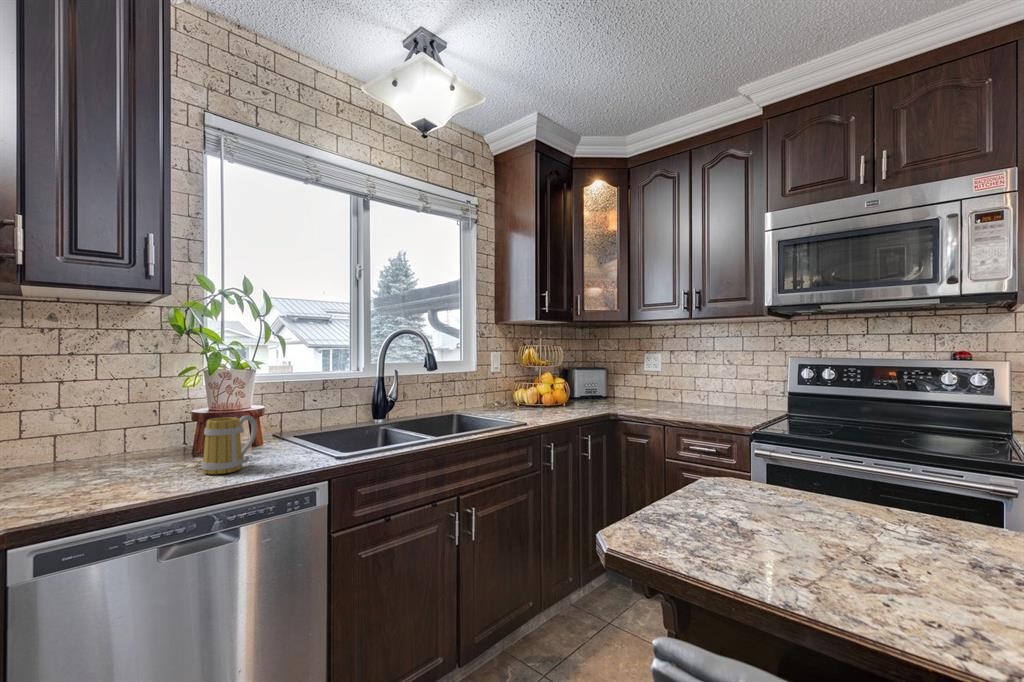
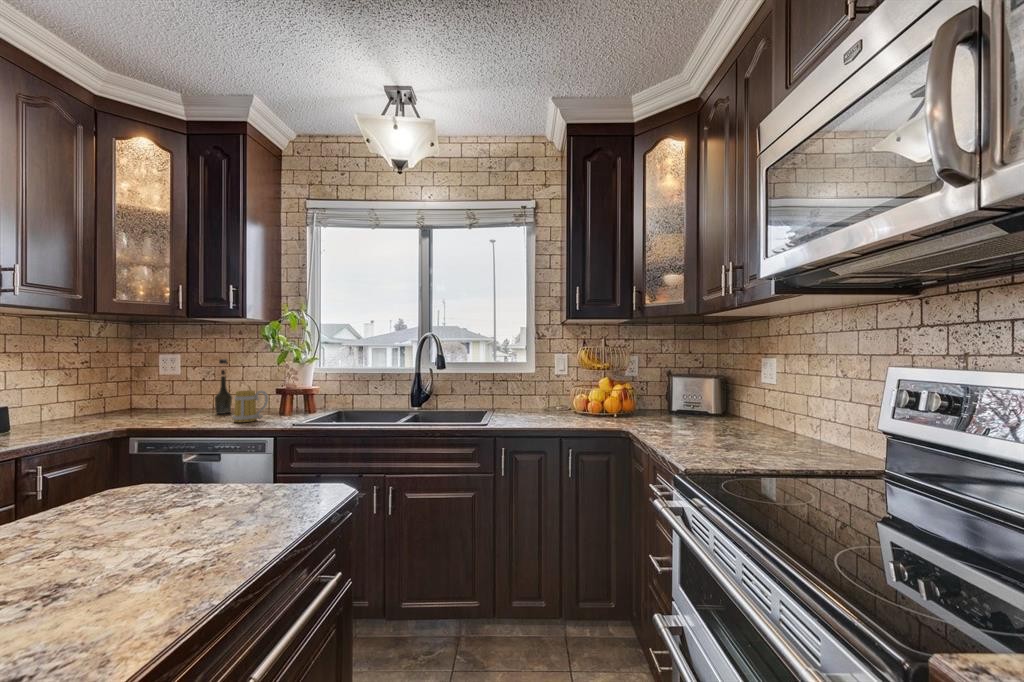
bottle: none [61,367,100,476] -> present [215,359,232,414]

